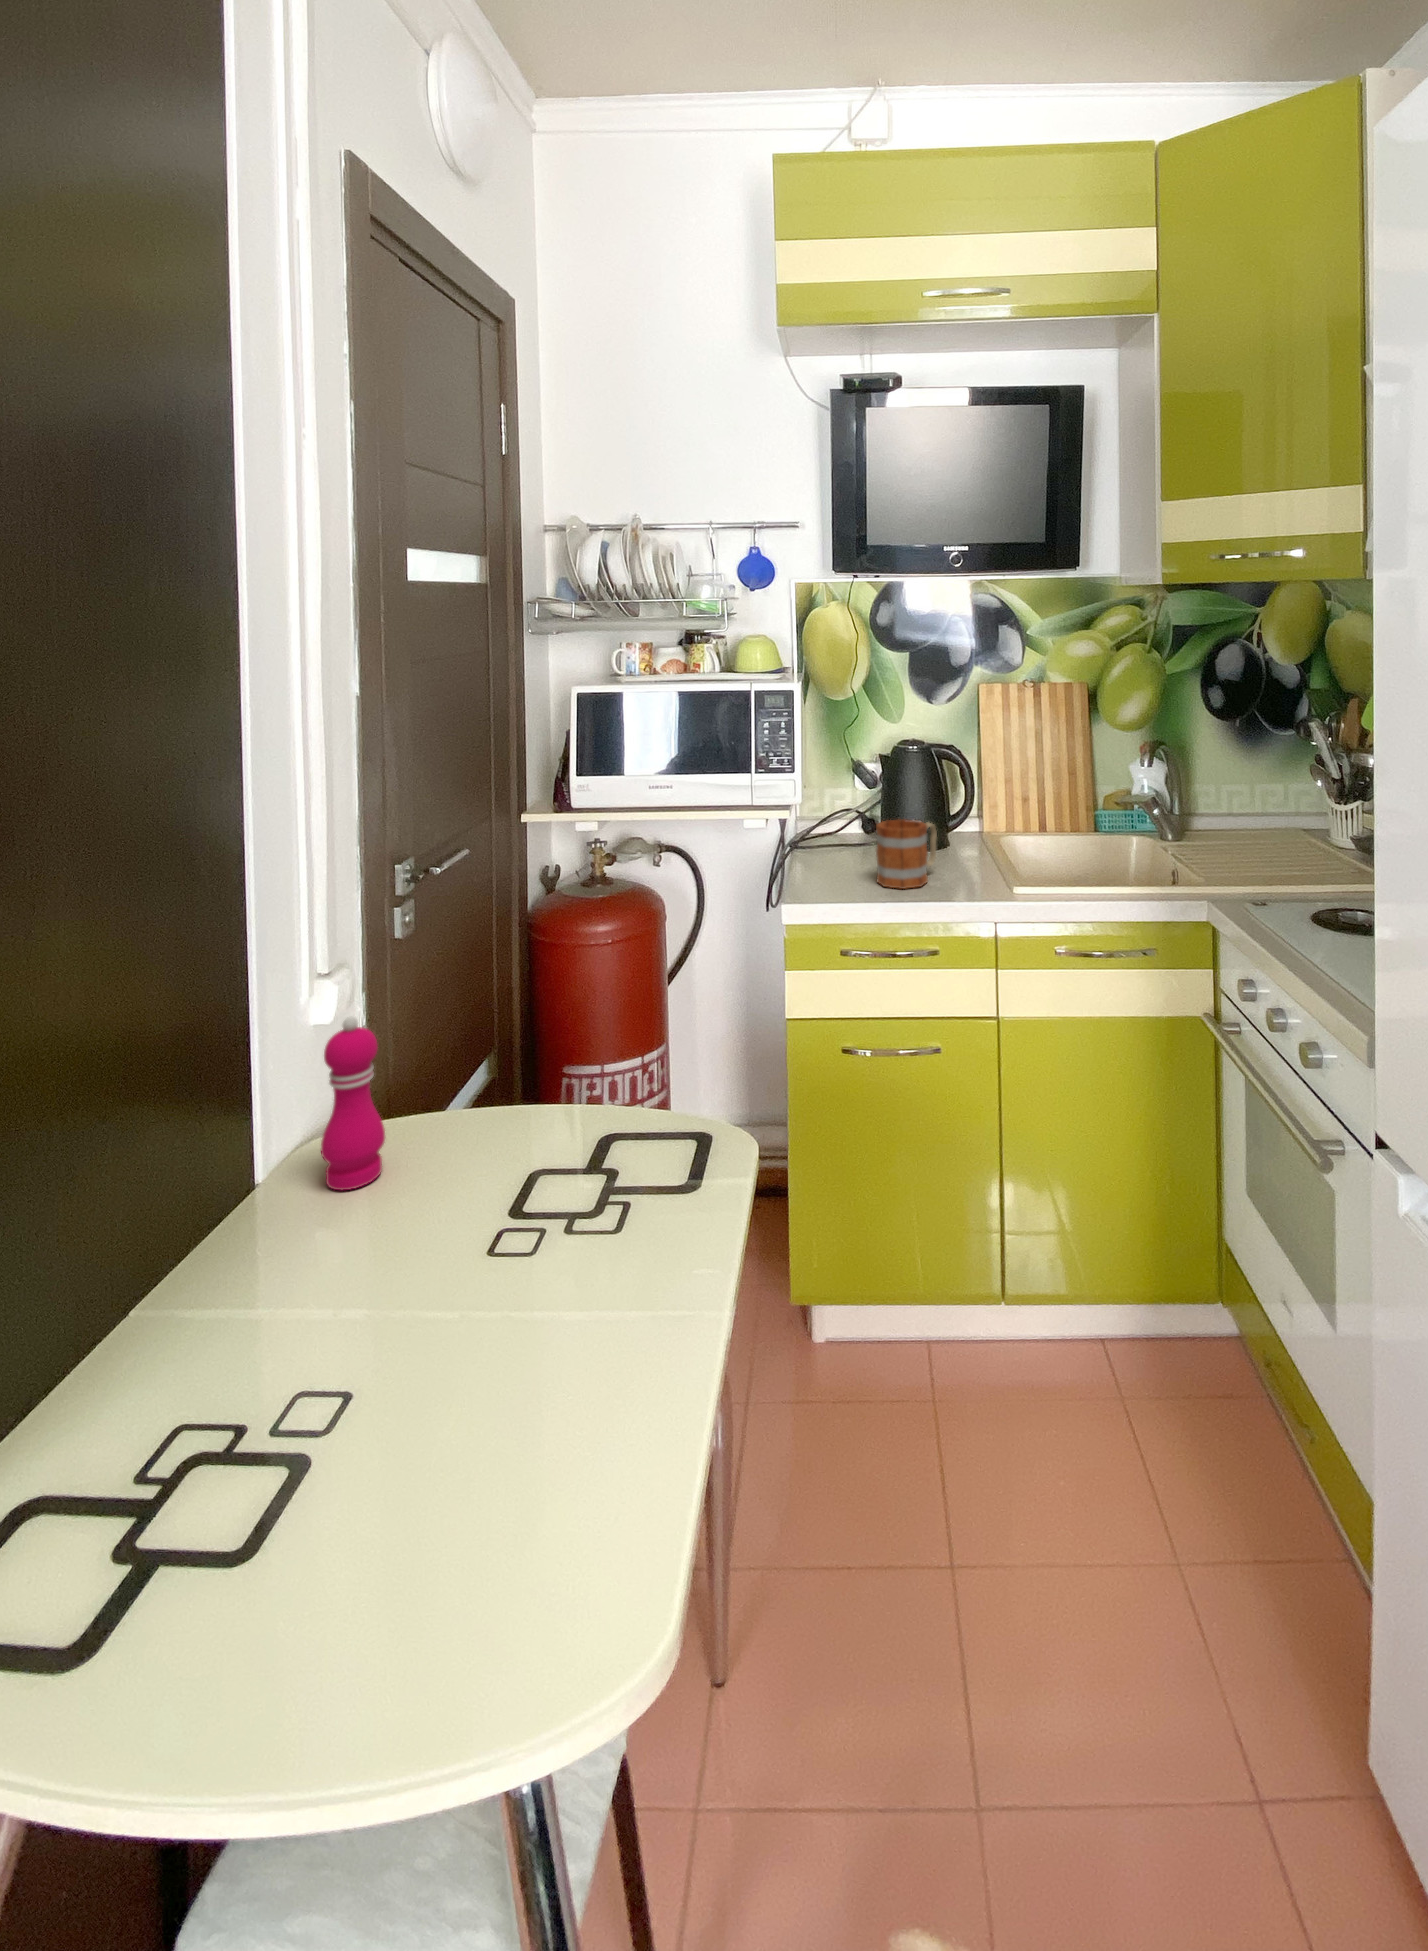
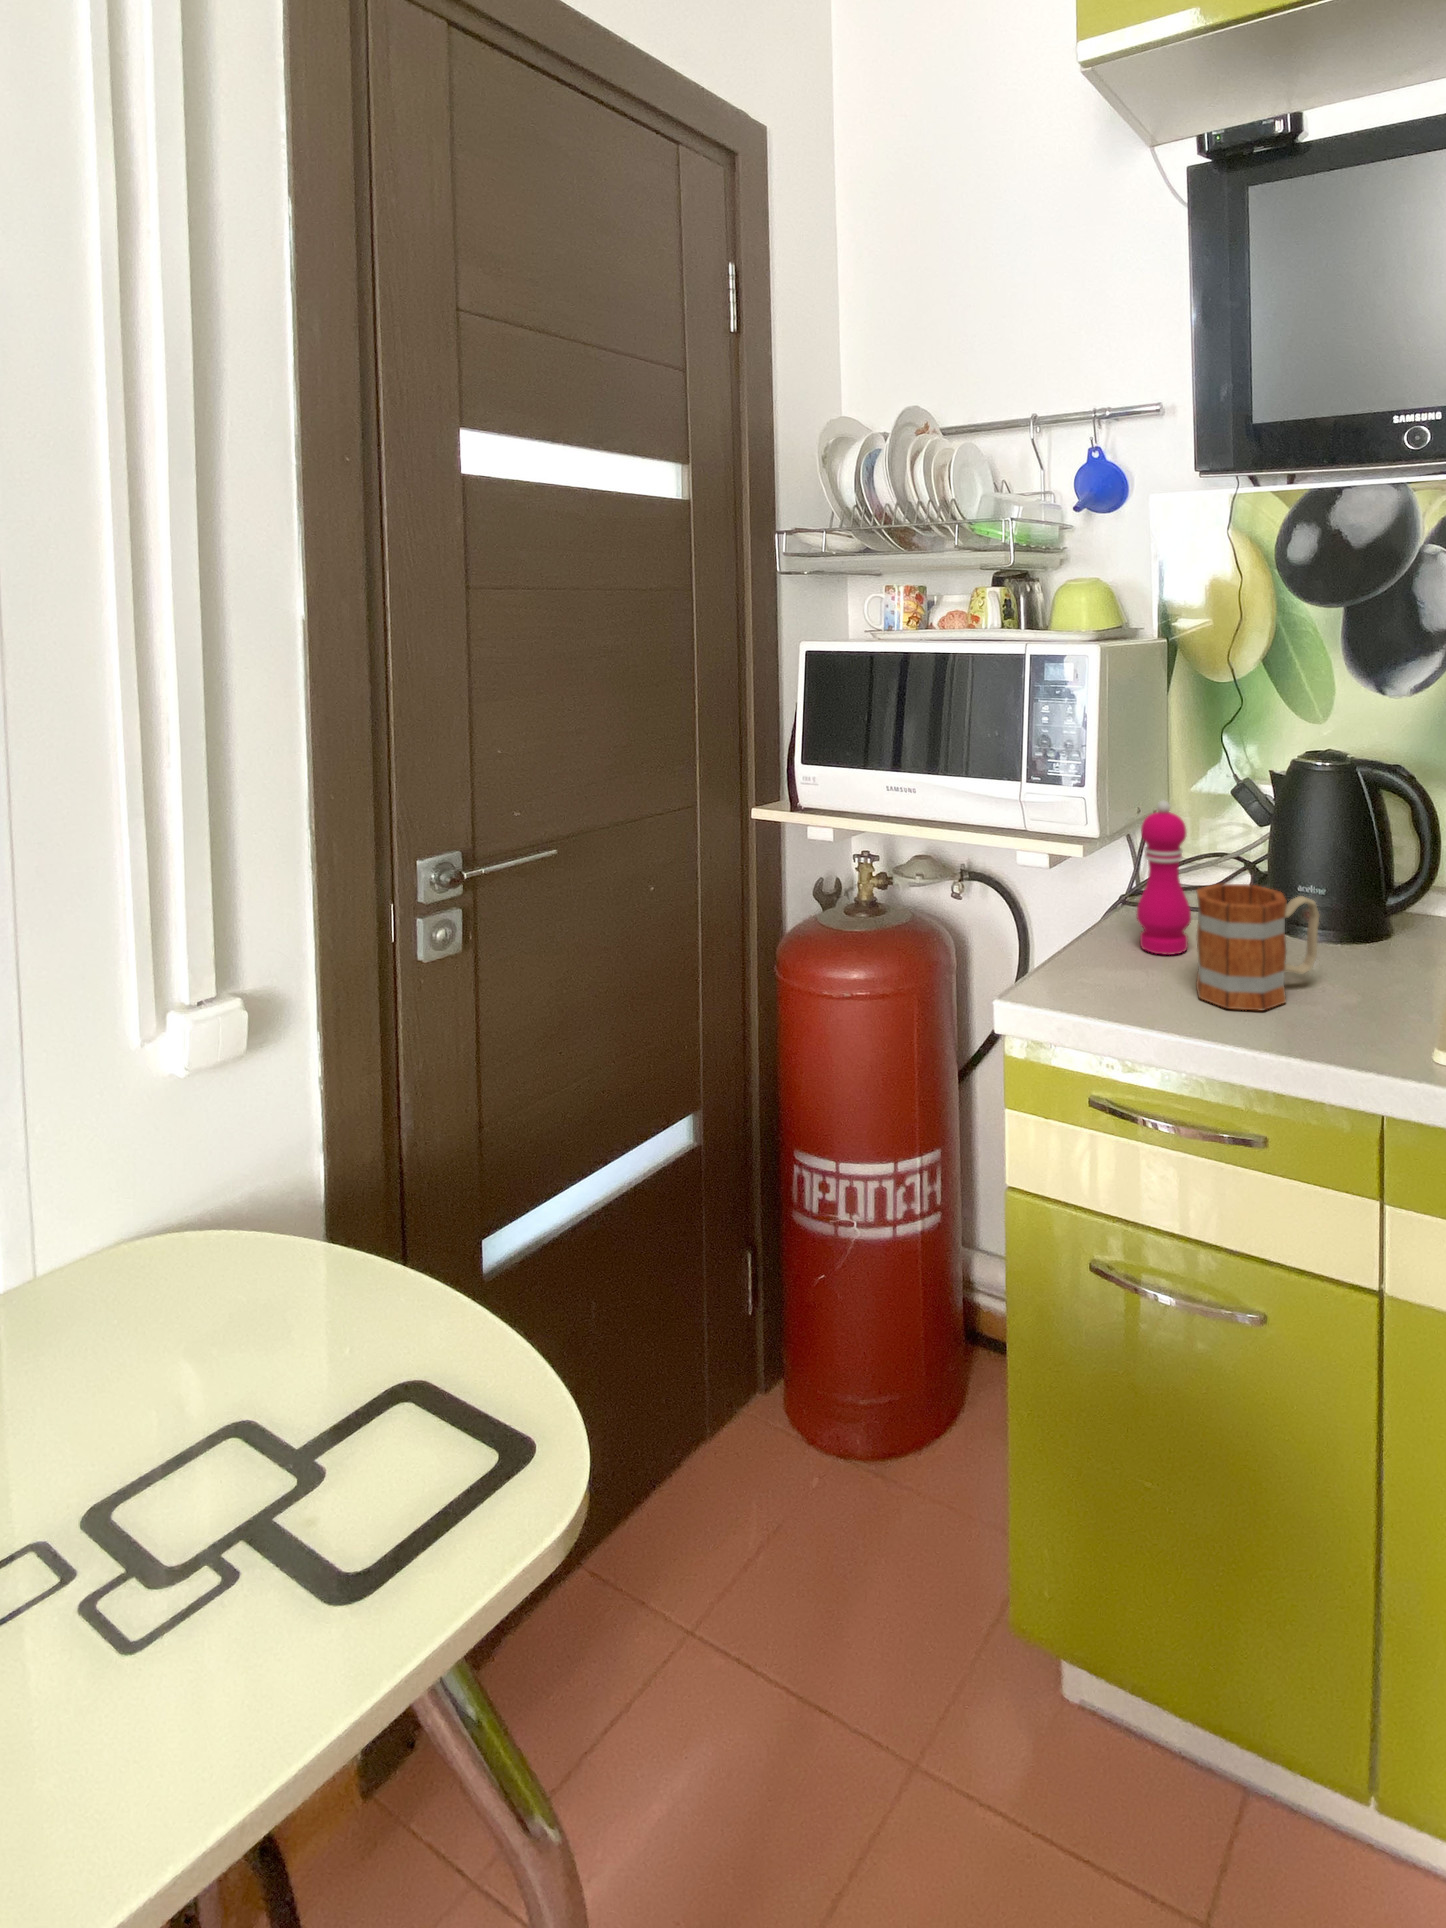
pepper mill: present [321,1017,385,1190] -> present [1136,801,1191,955]

